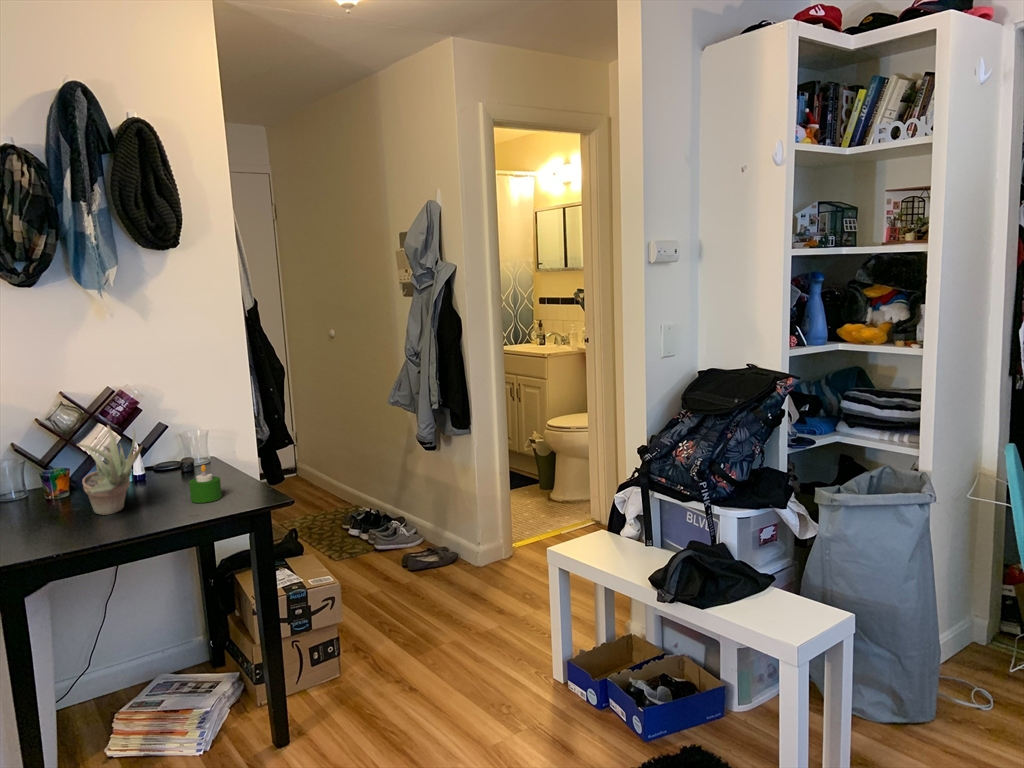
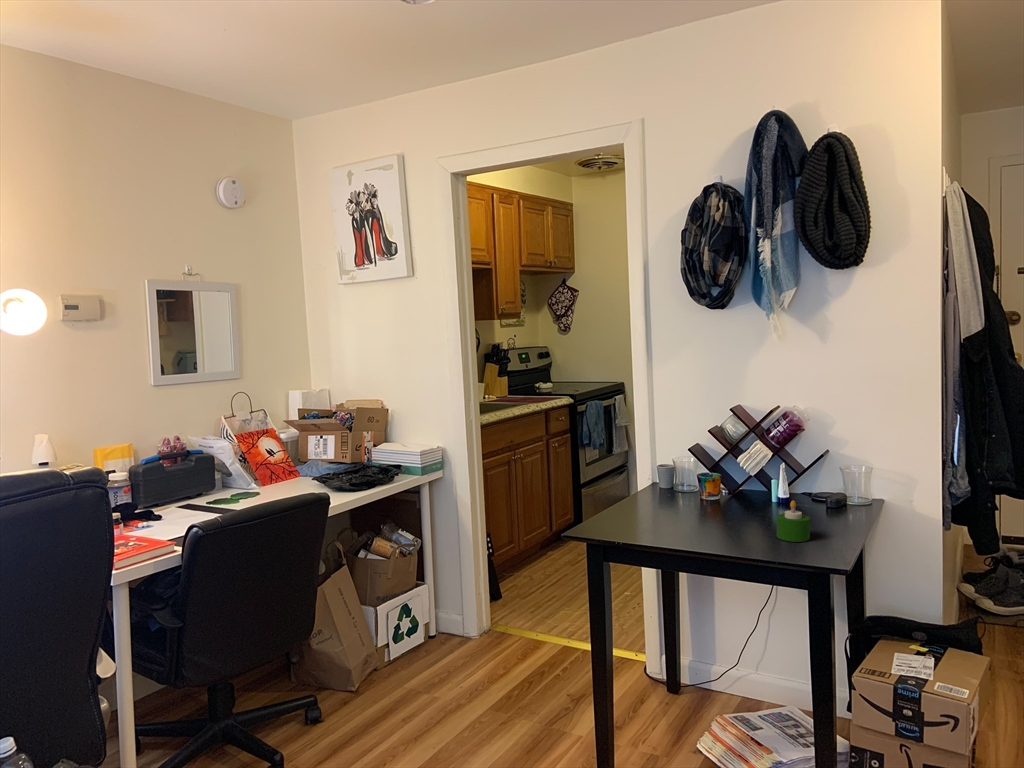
succulent plant: present [77,425,142,515] -> none [666,440,740,524]

